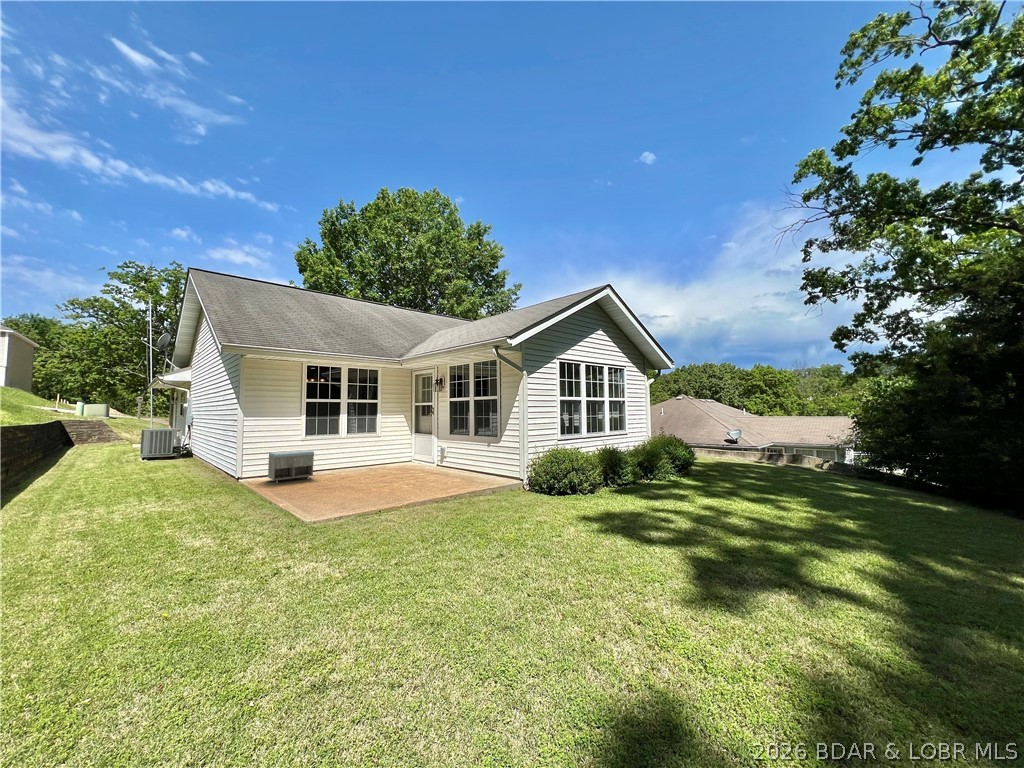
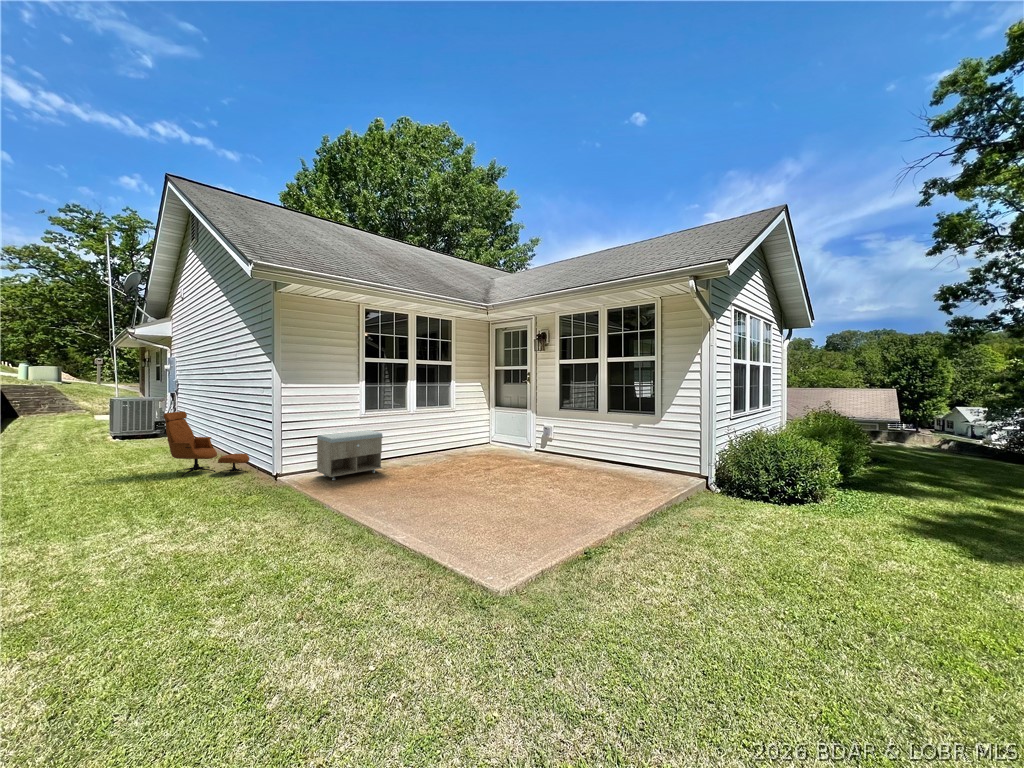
lounge chair: none [171,437,226,480] -> present [163,411,250,477]

